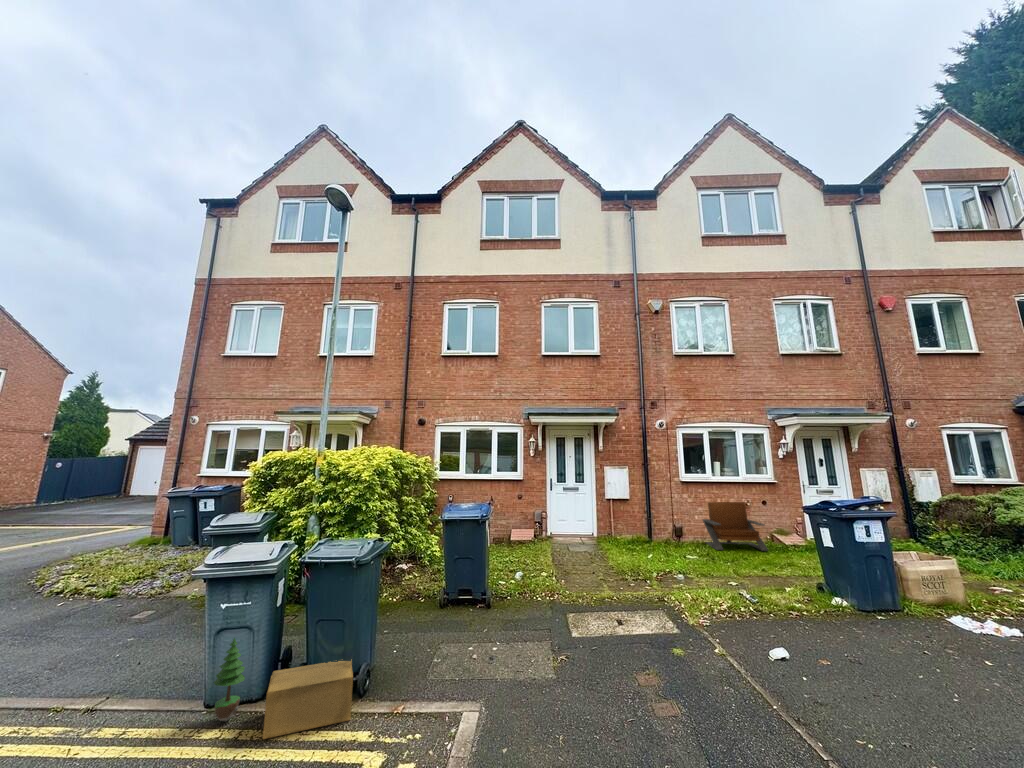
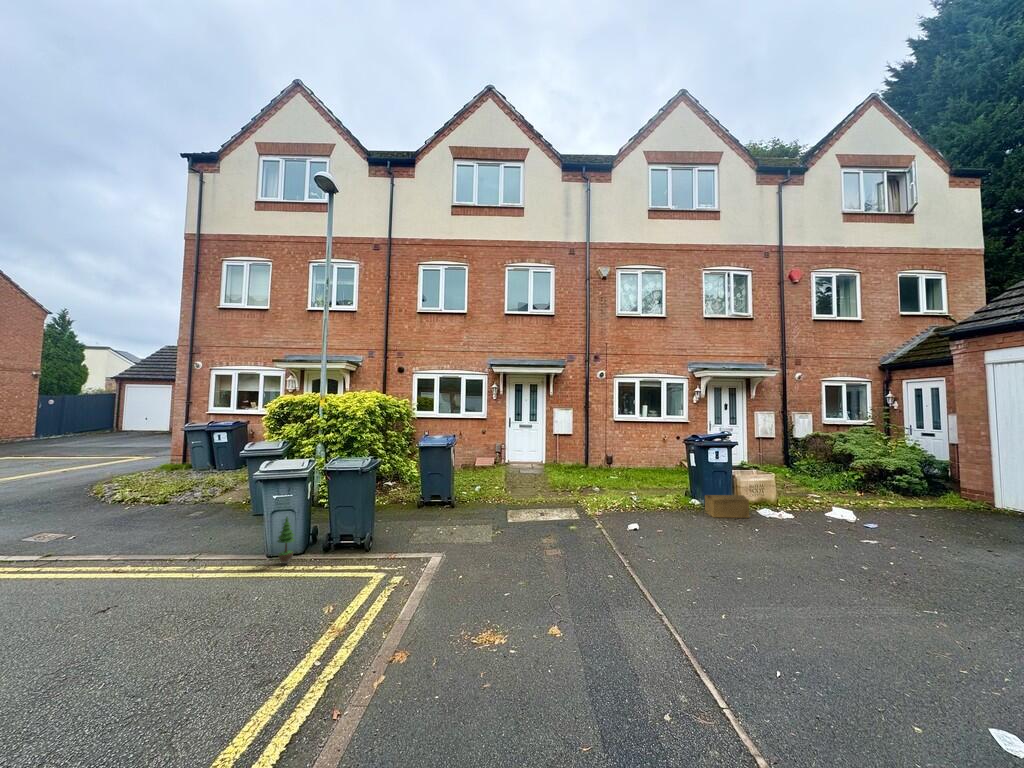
lounge chair: present [703,502,768,551] -> none [629,437,674,473]
cardboard box: present [263,661,353,739] -> present [705,495,749,518]

